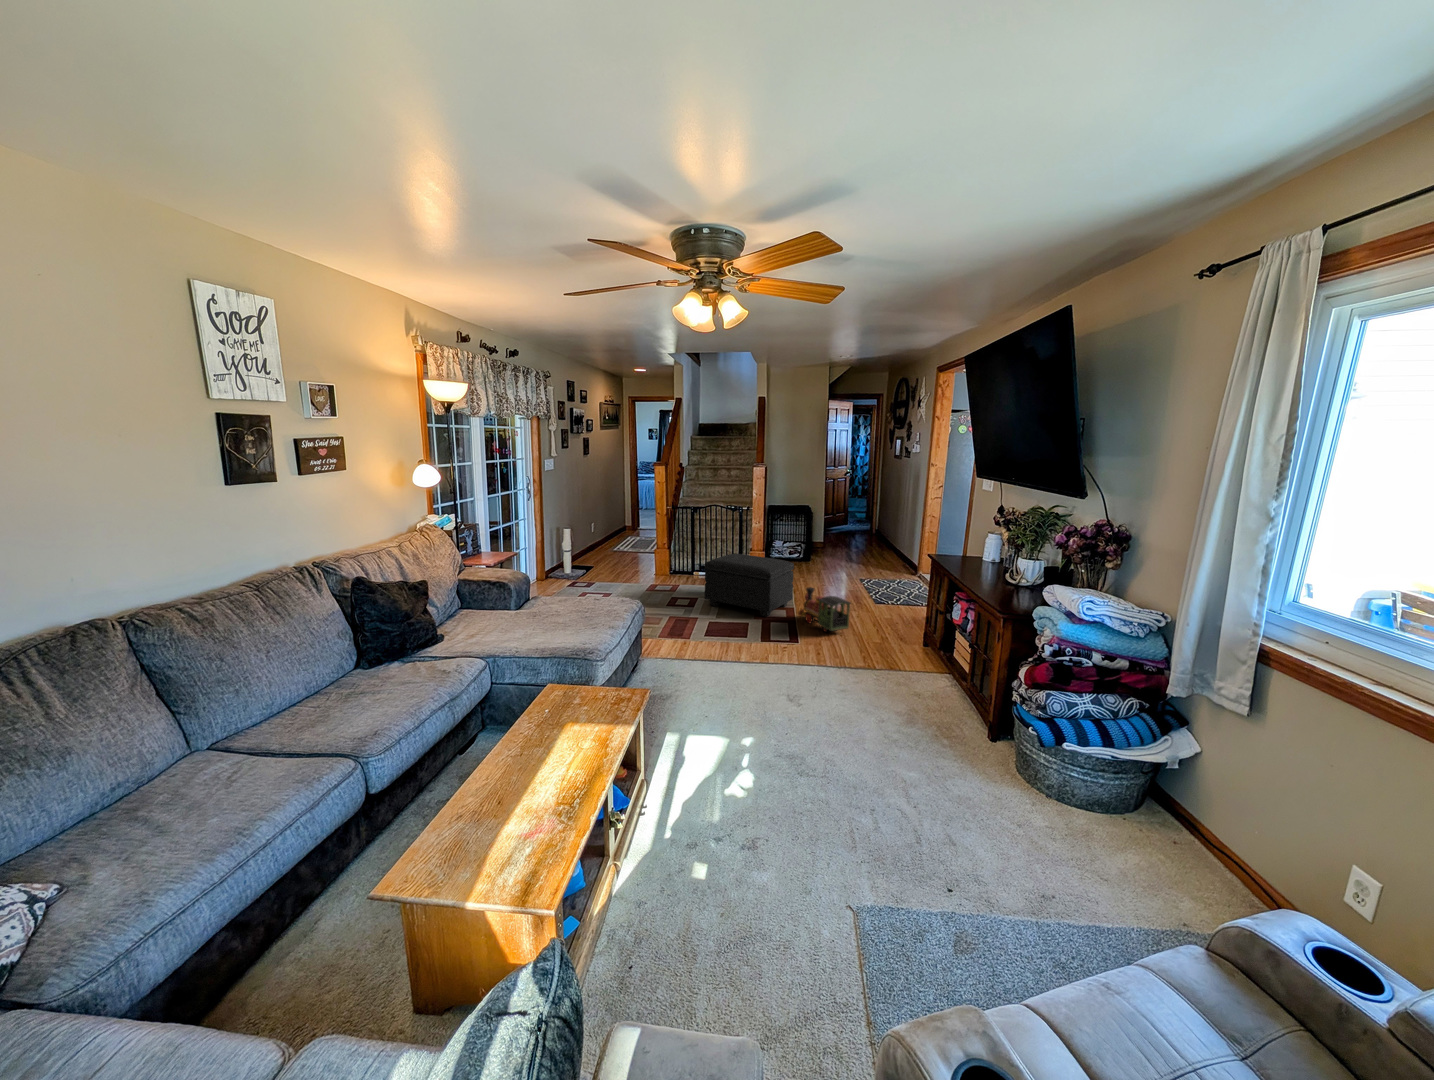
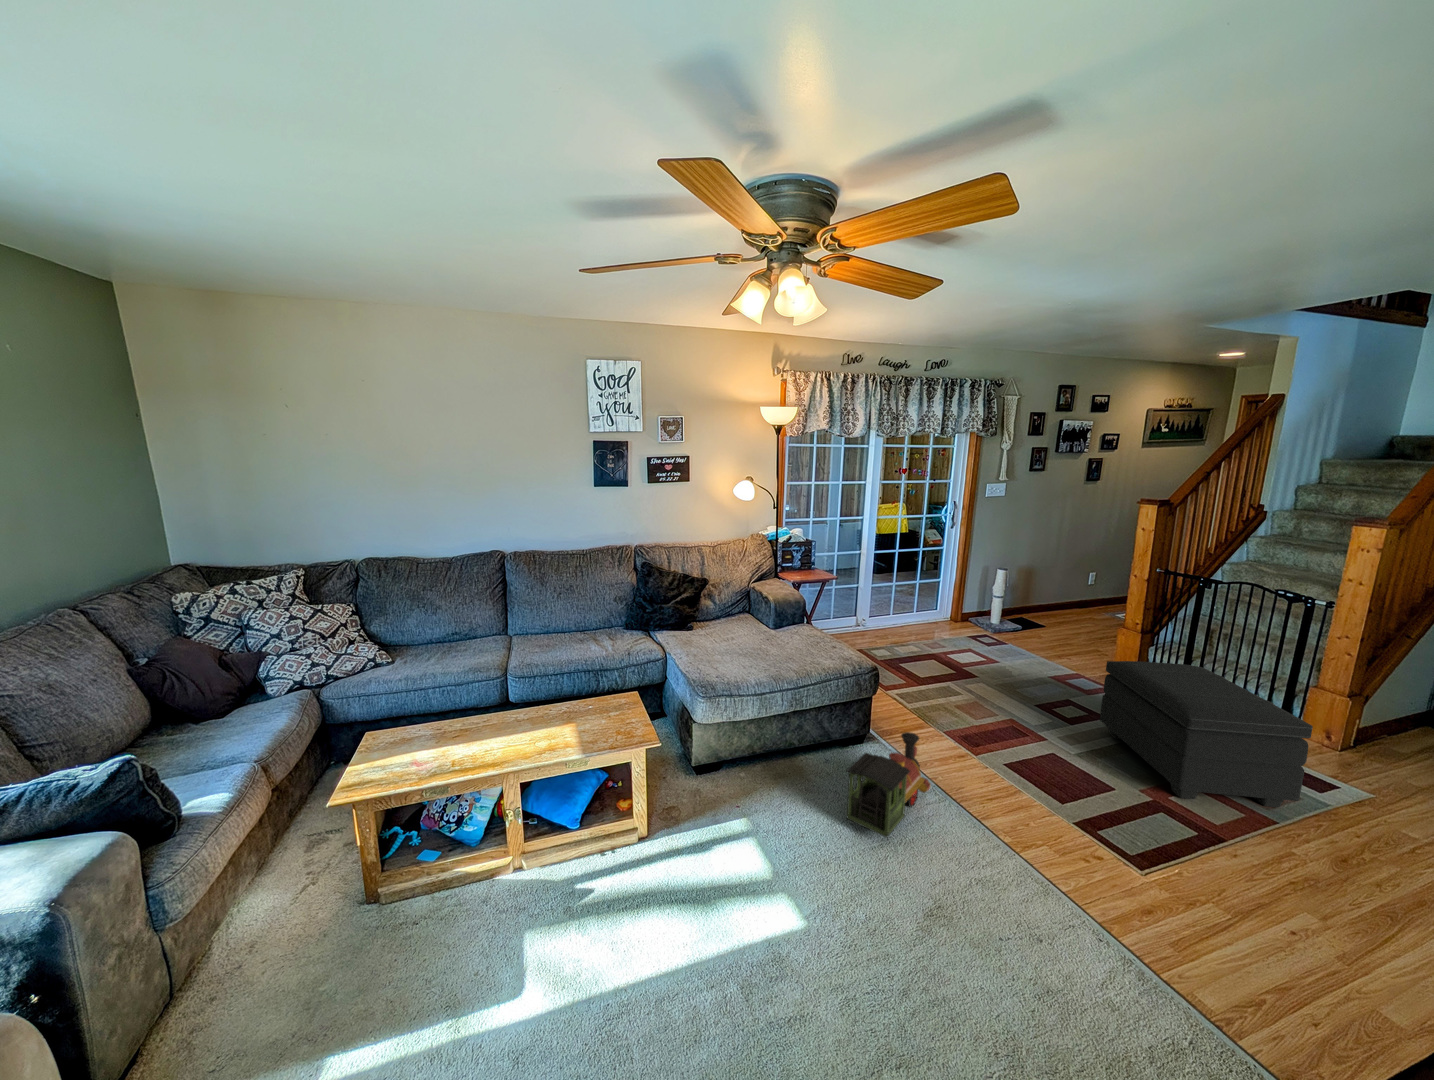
toy train: present [798,587,851,632] -> present [846,732,931,837]

